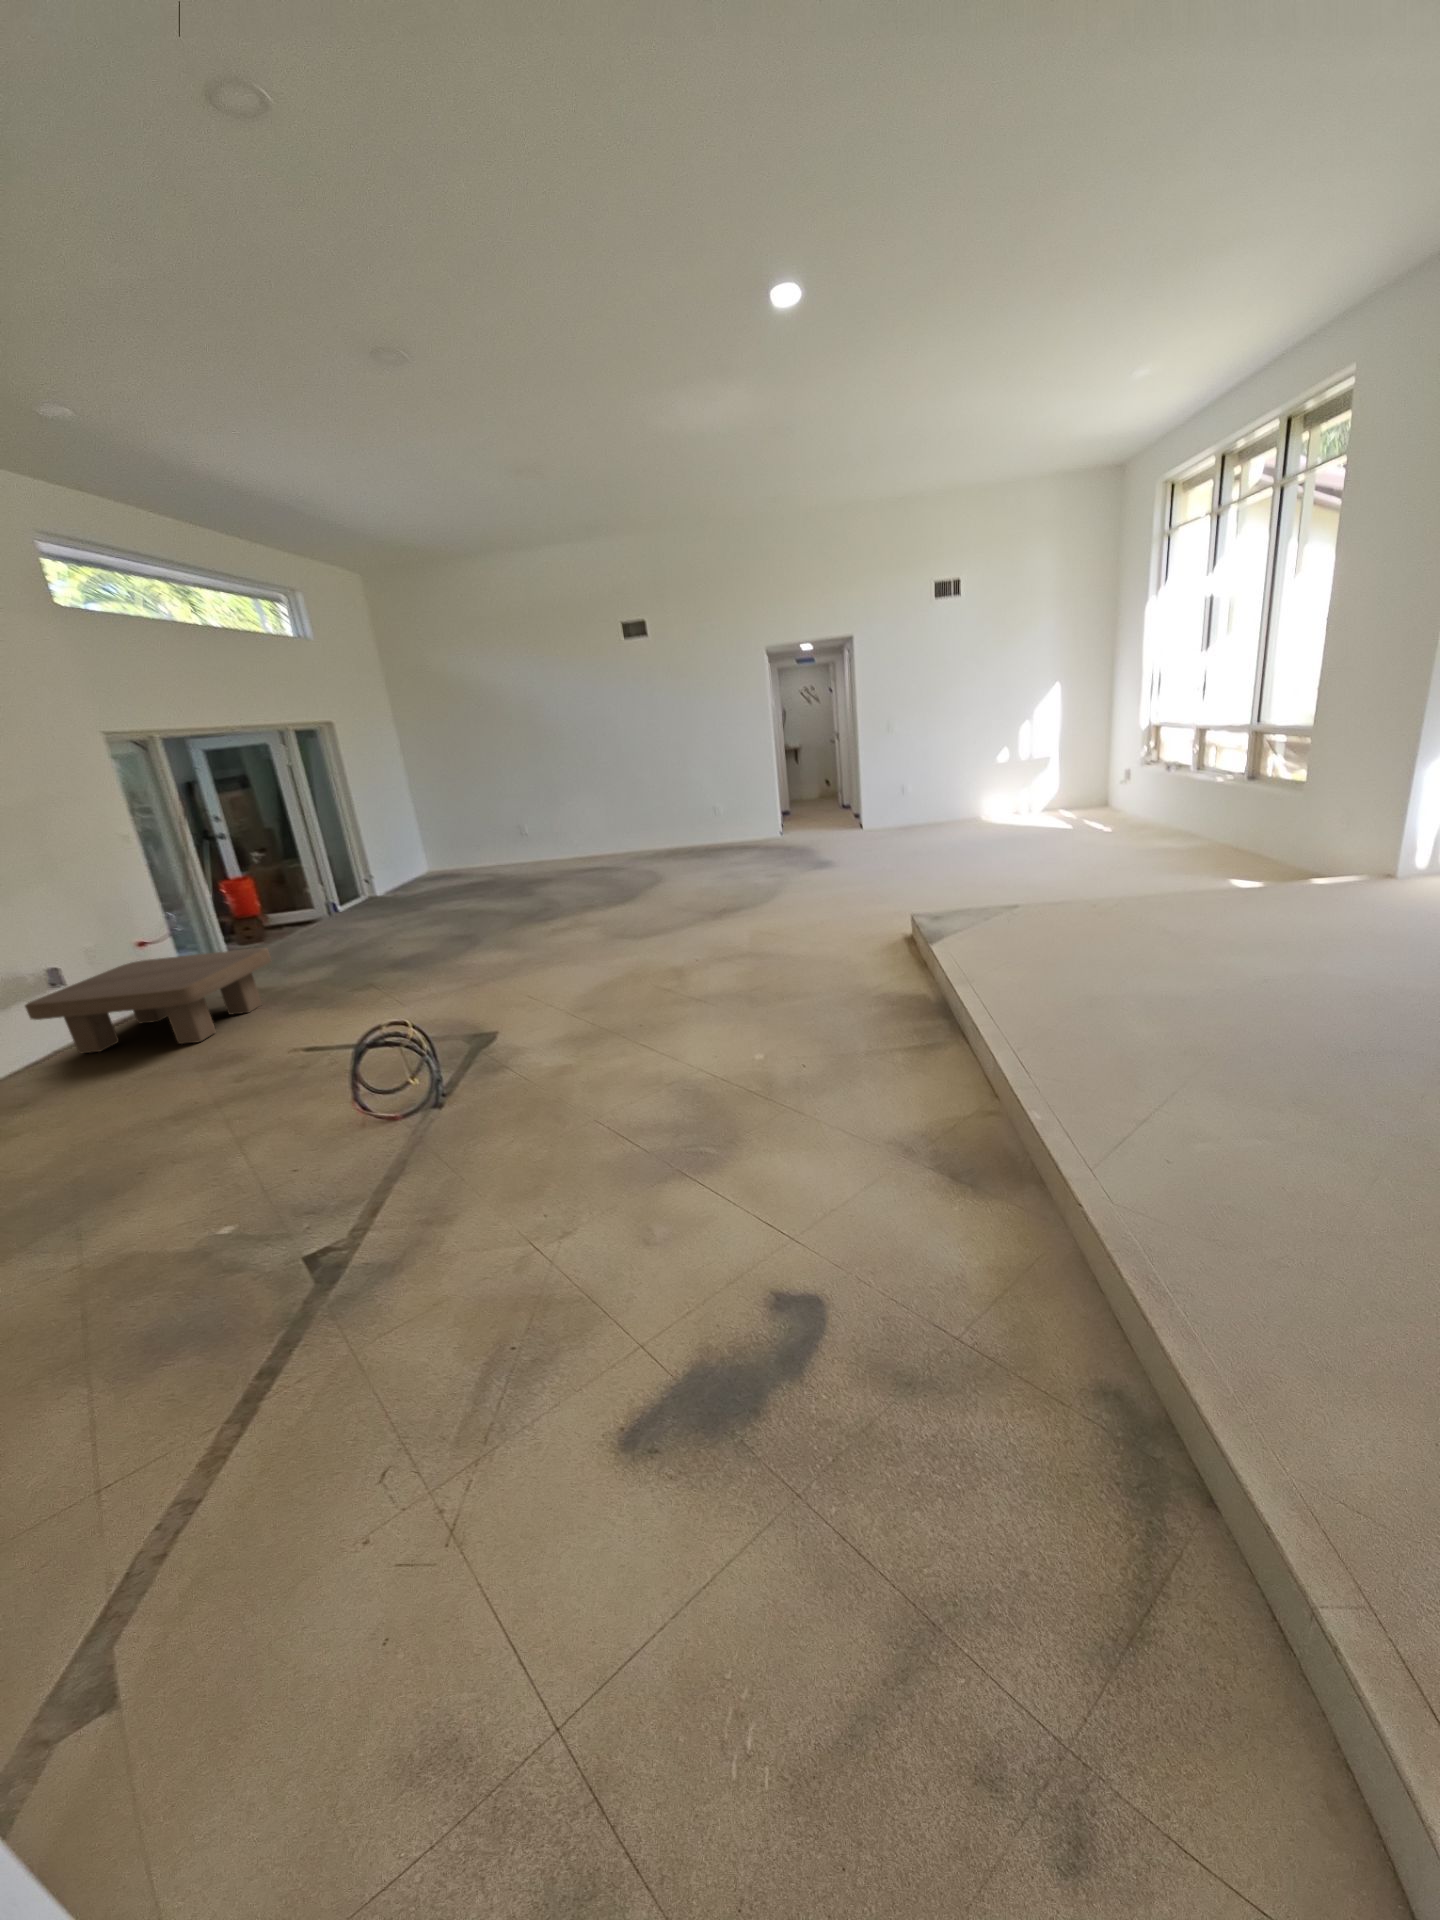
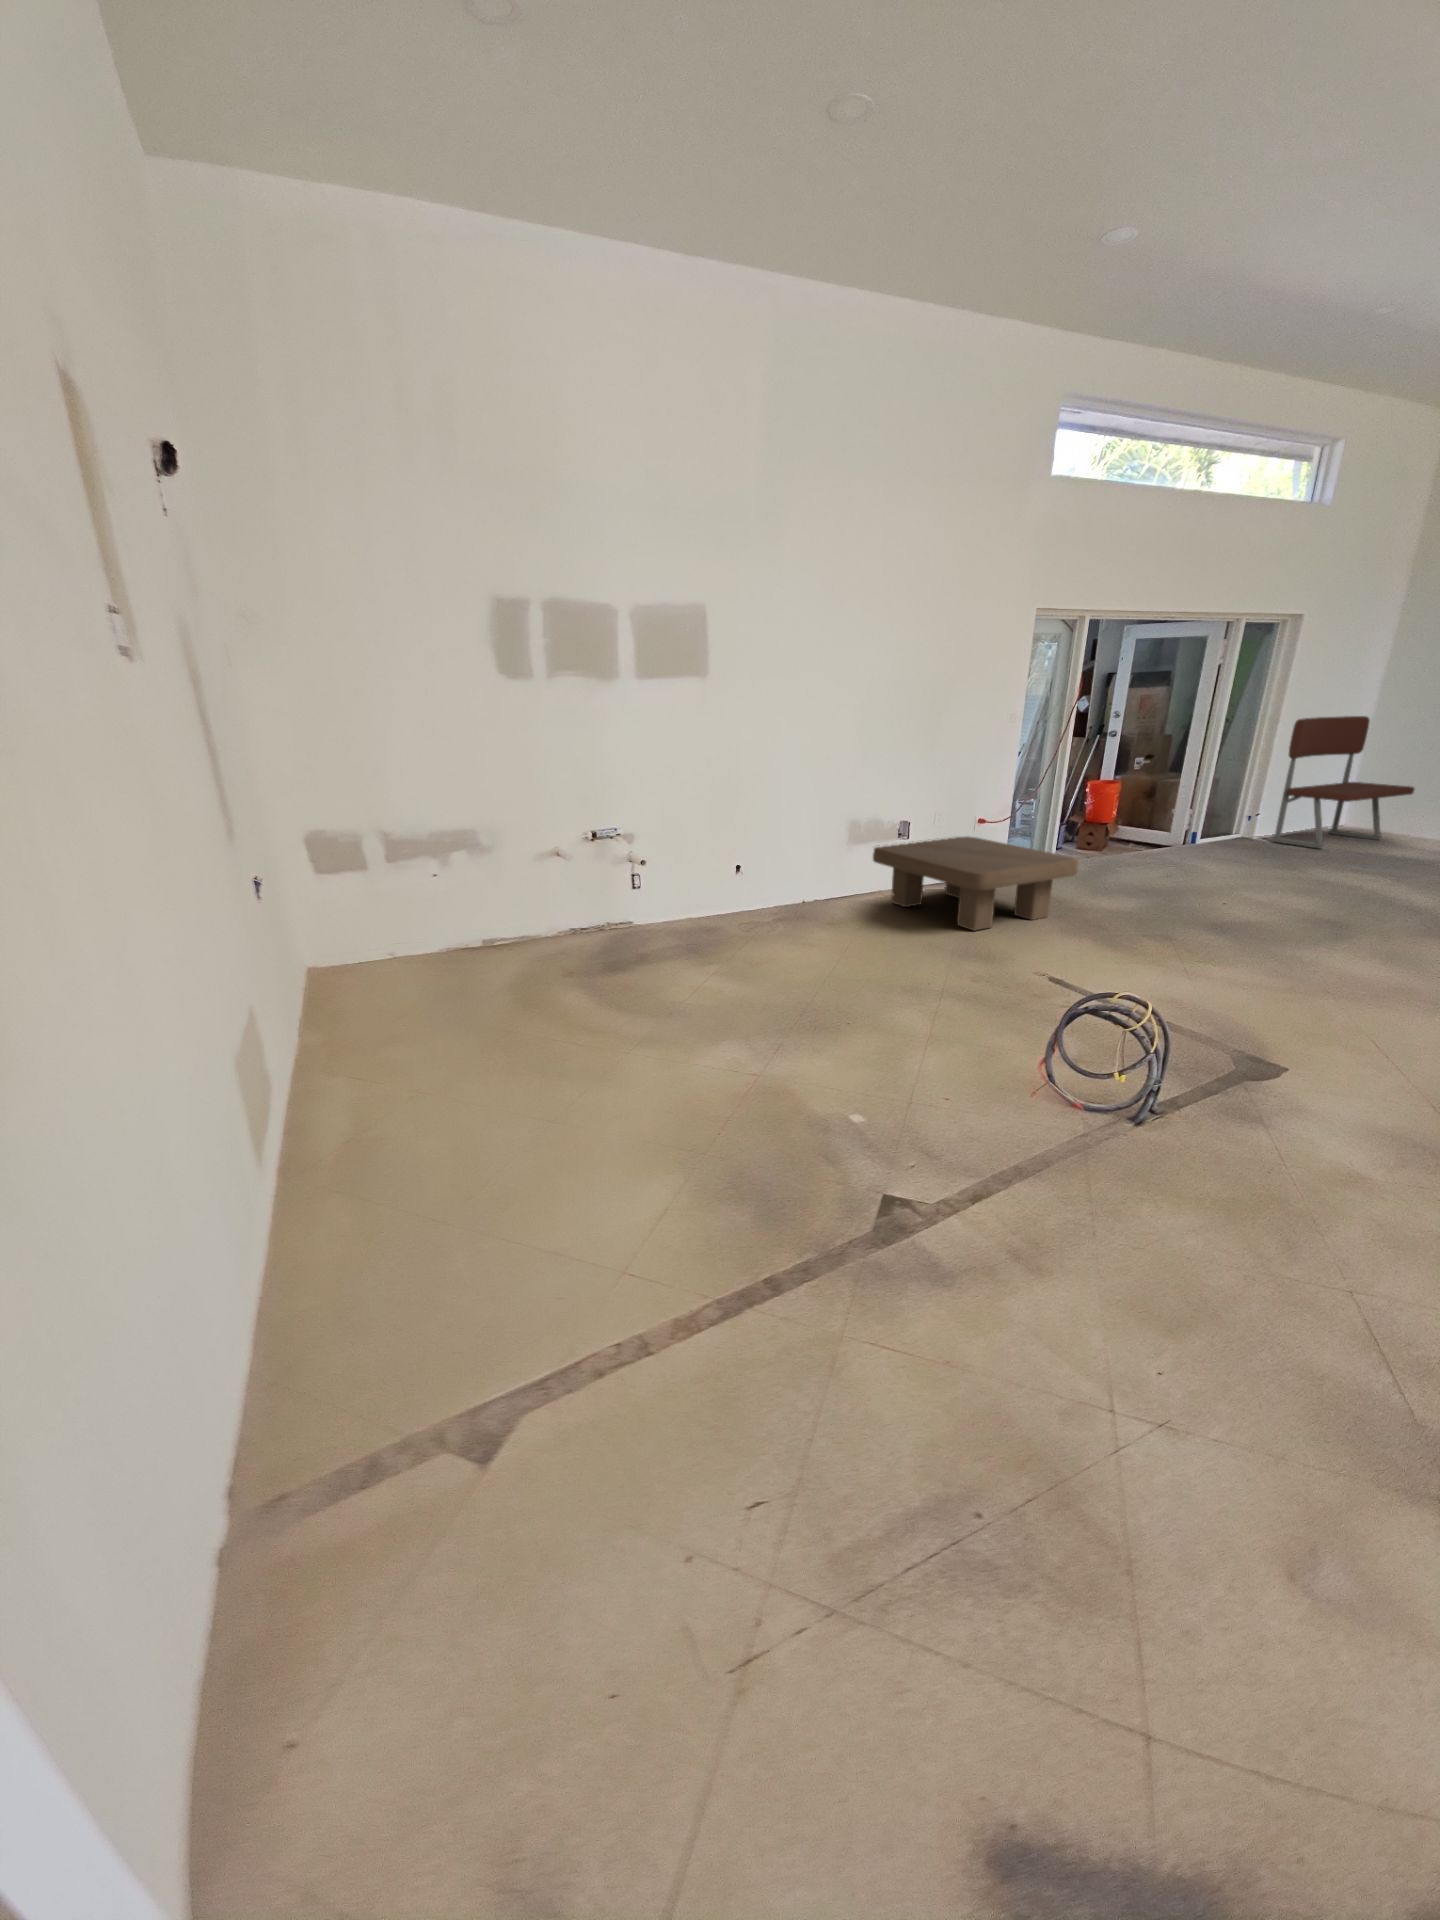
bench: none [366,795,458,895] -> present [1272,716,1415,849]

